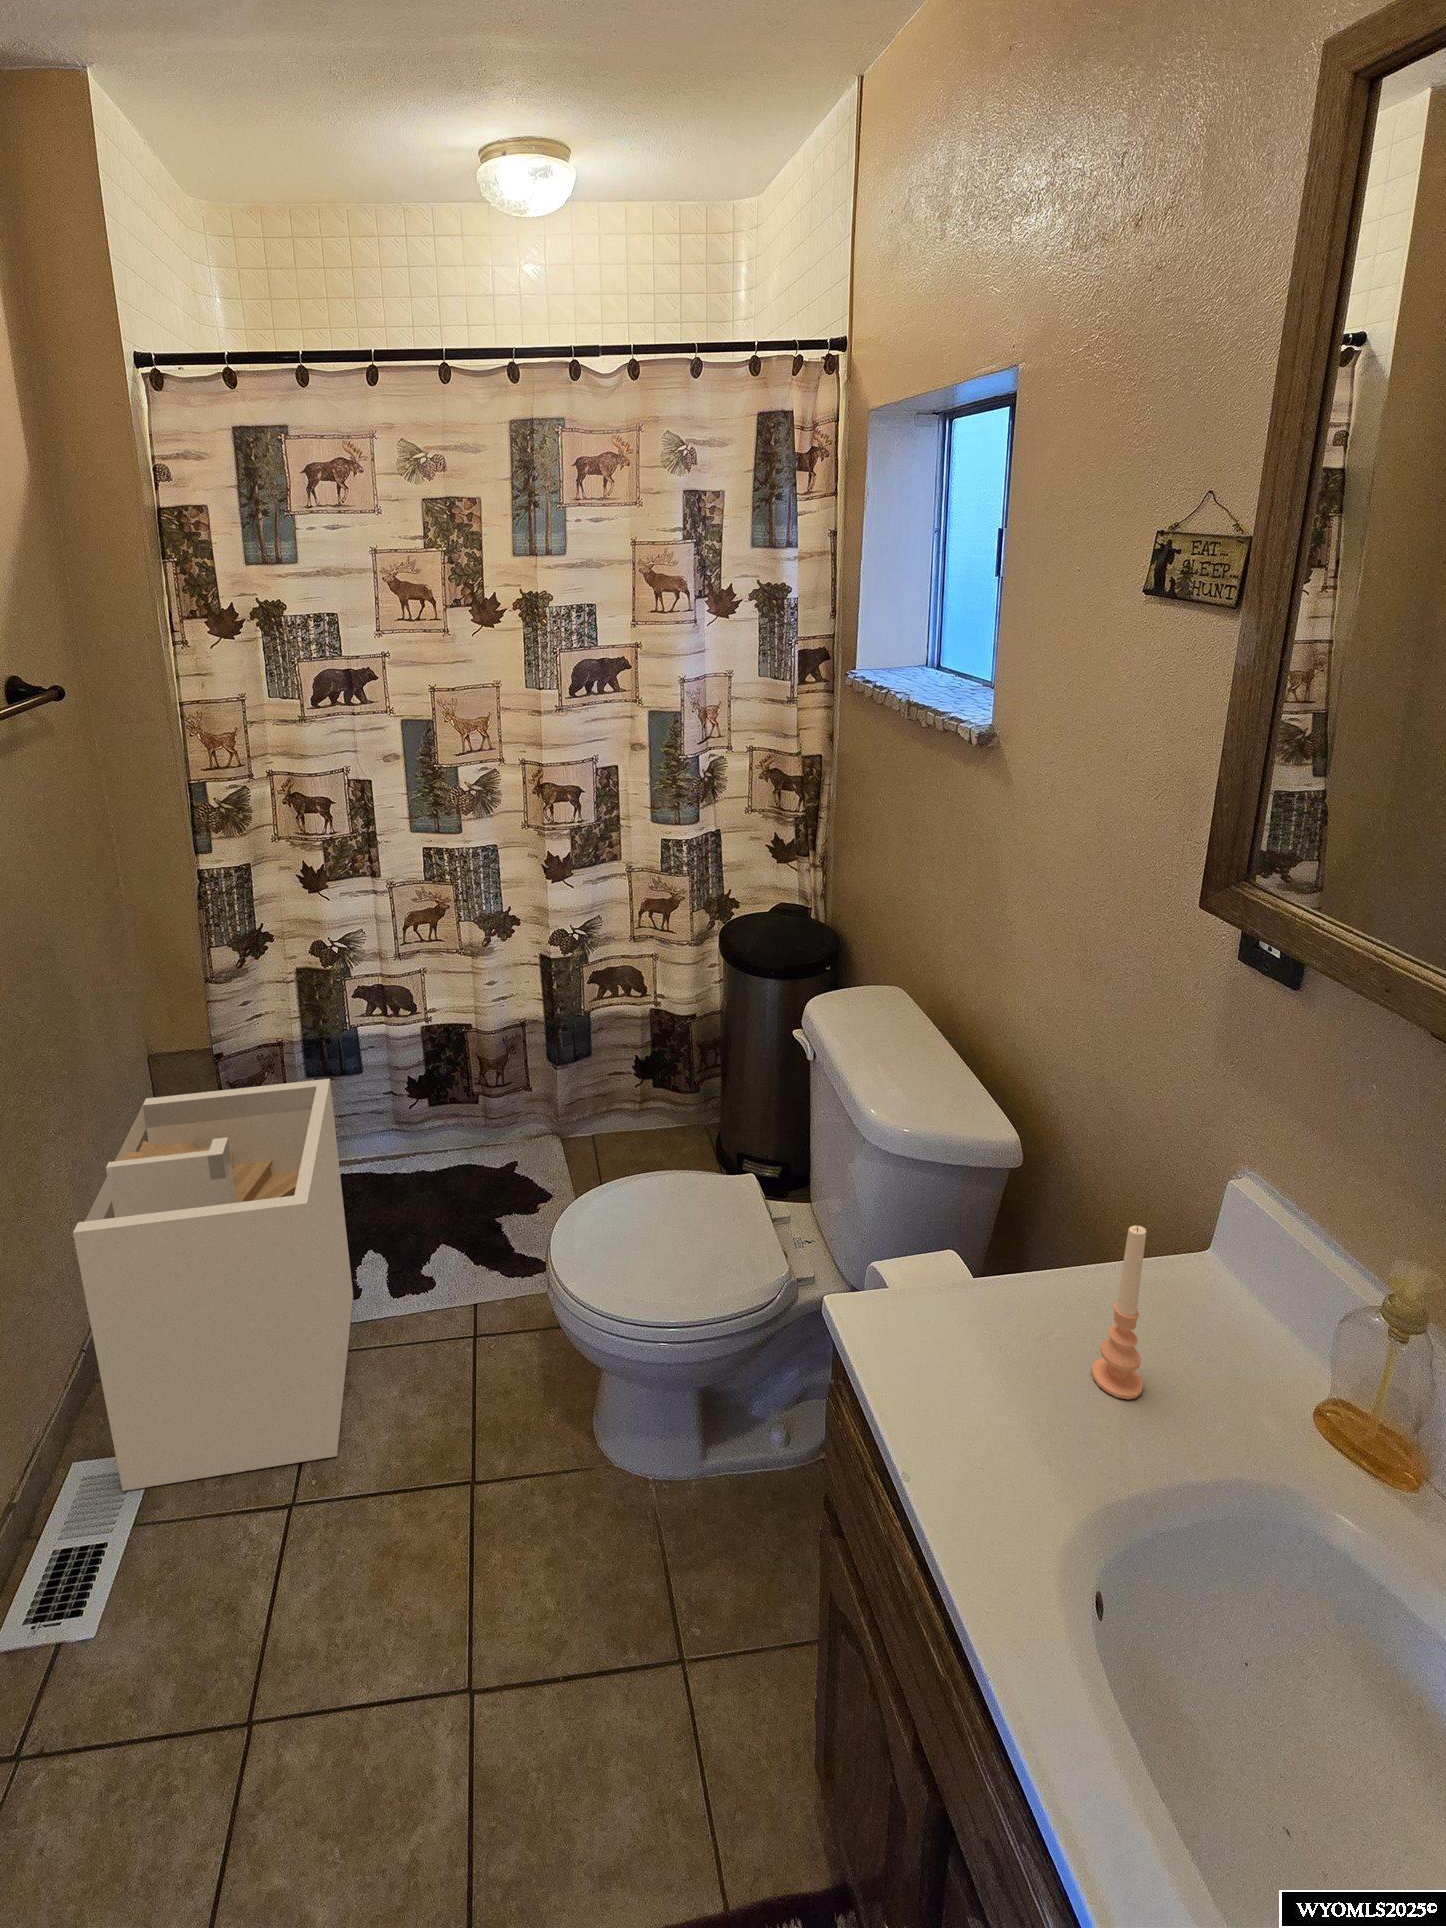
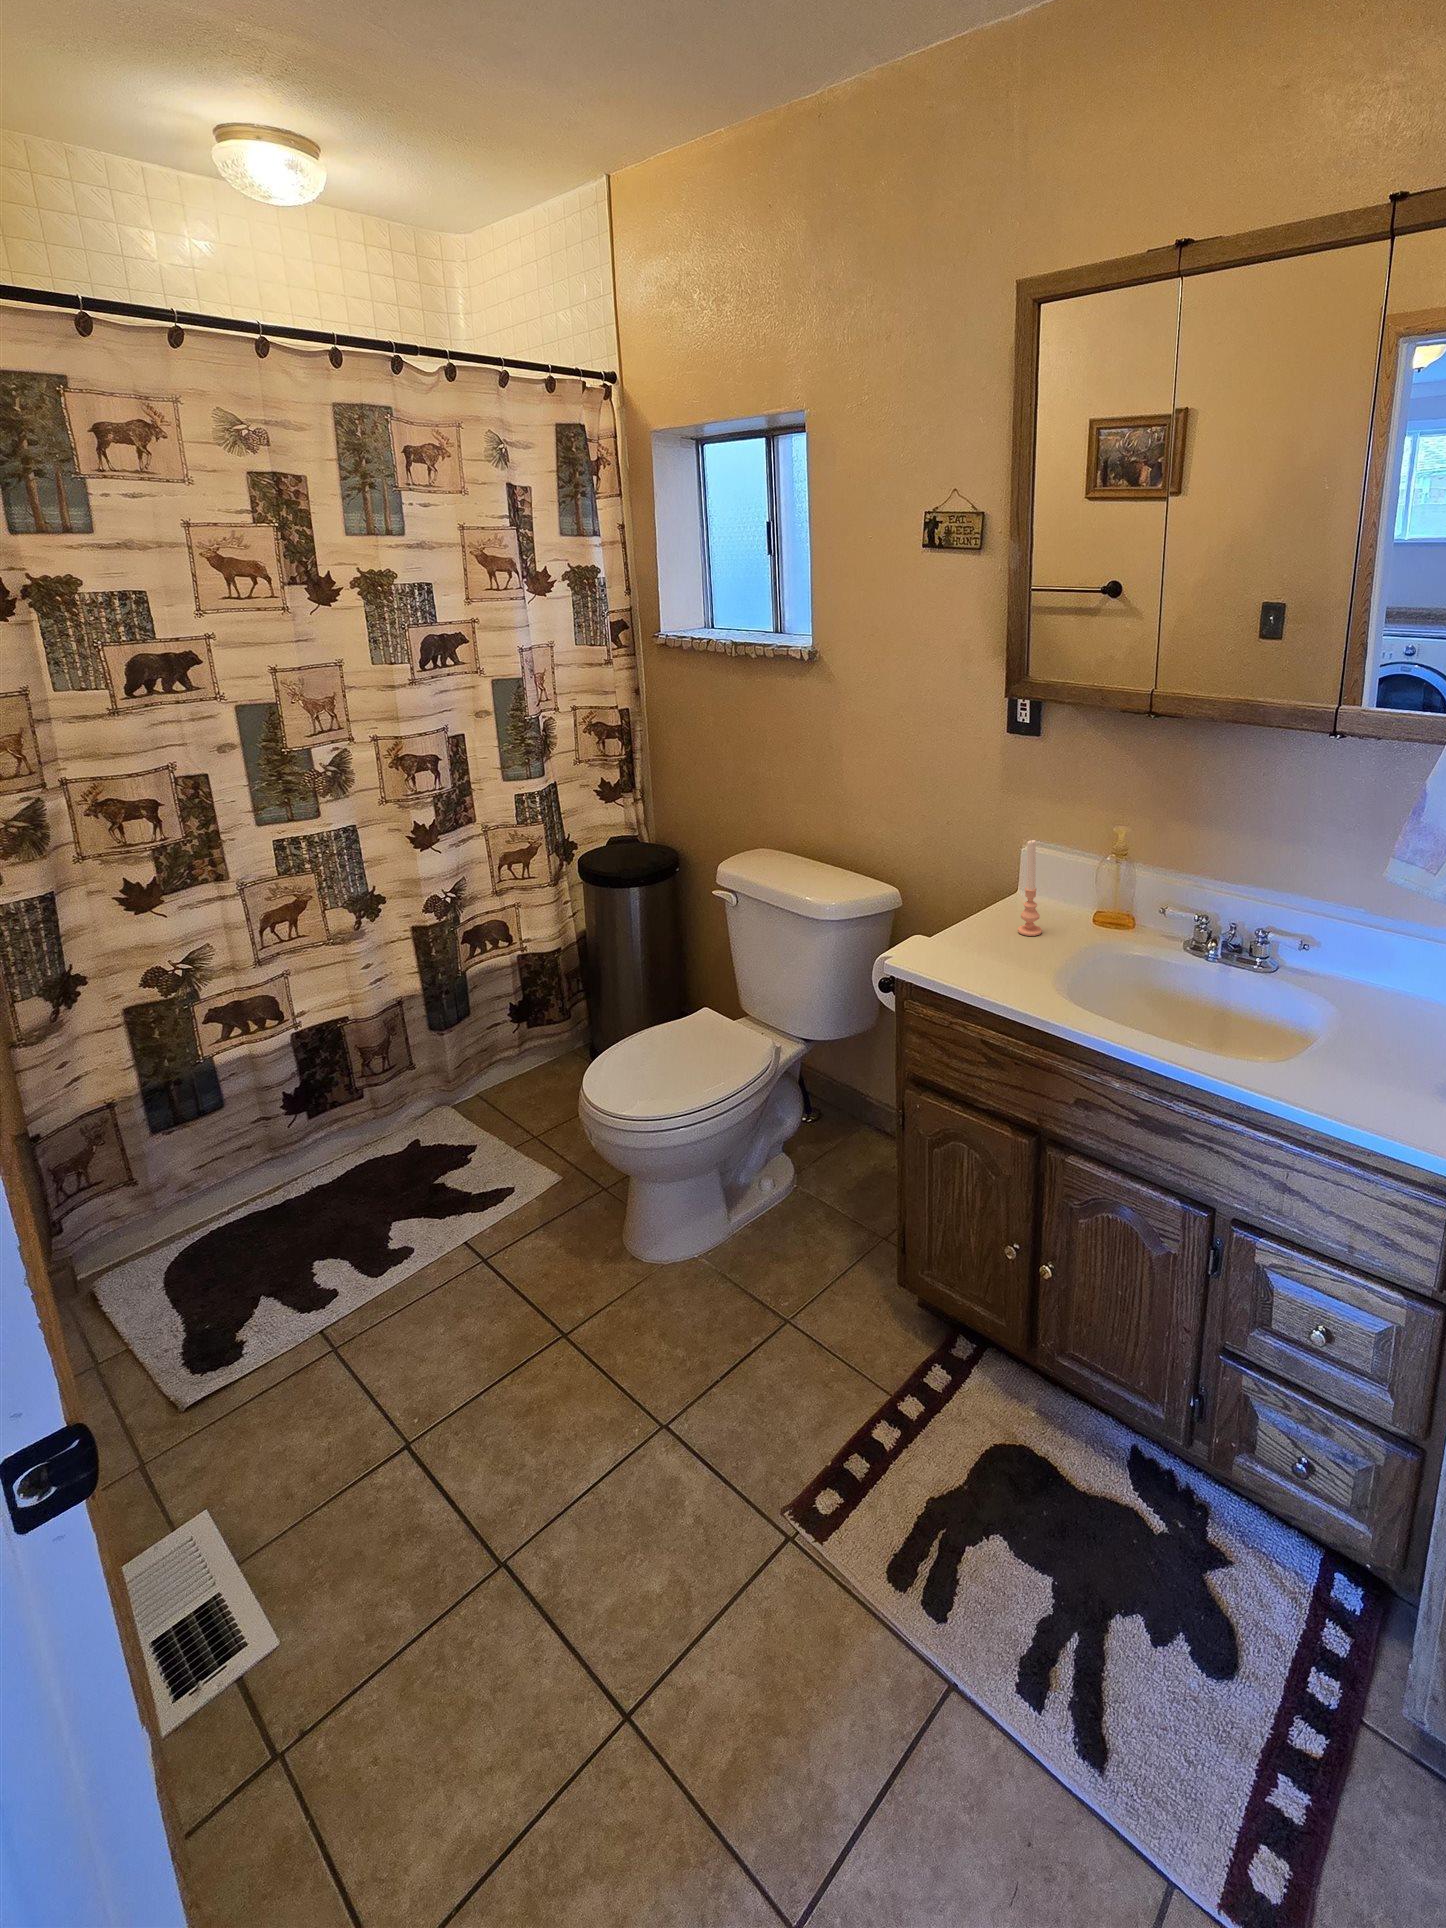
laundry hamper: present [73,1079,353,1491] -> none [44,1067,412,1565]

